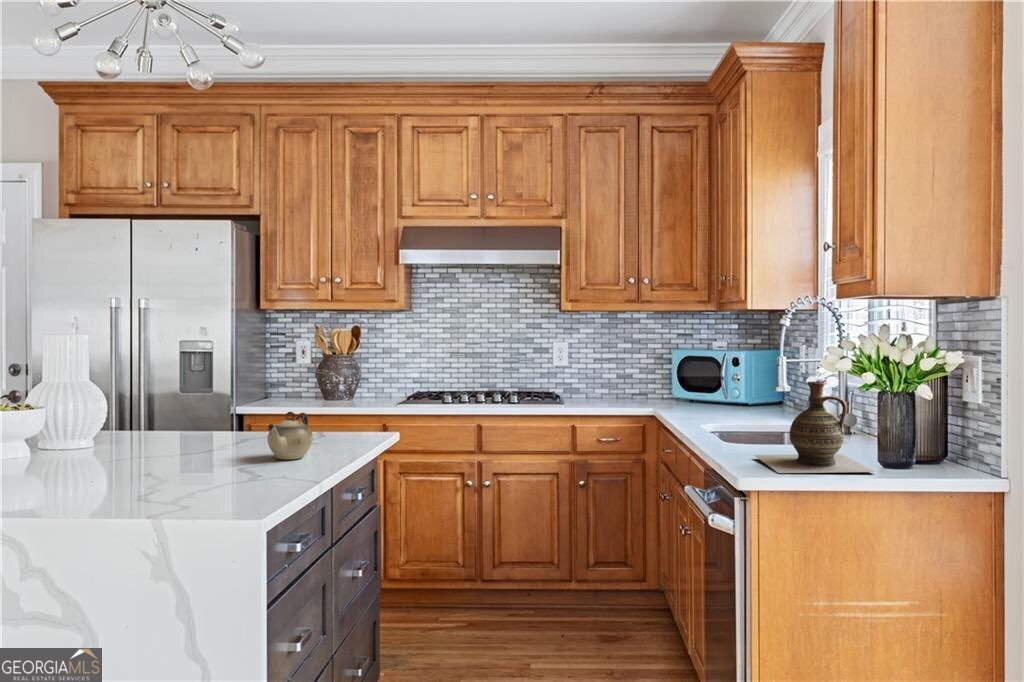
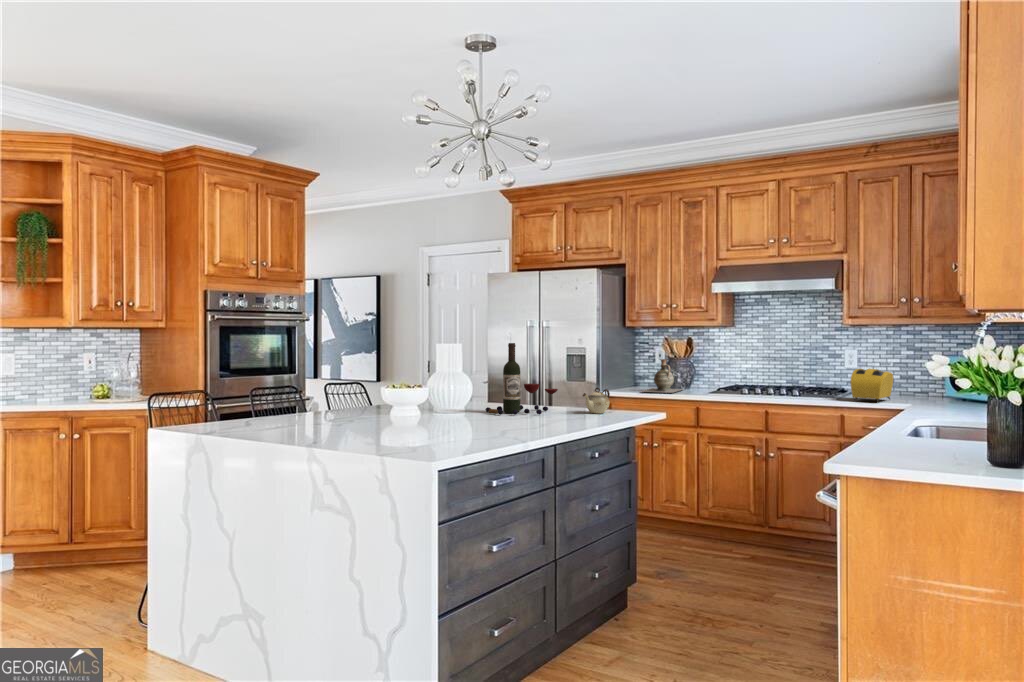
wine bottle: none [53,330,219,481] -> present [485,343,558,415]
toaster: none [582,365,624,408] -> present [851,369,893,403]
ceramic jug: present [754,381,875,473] -> present [642,359,683,393]

